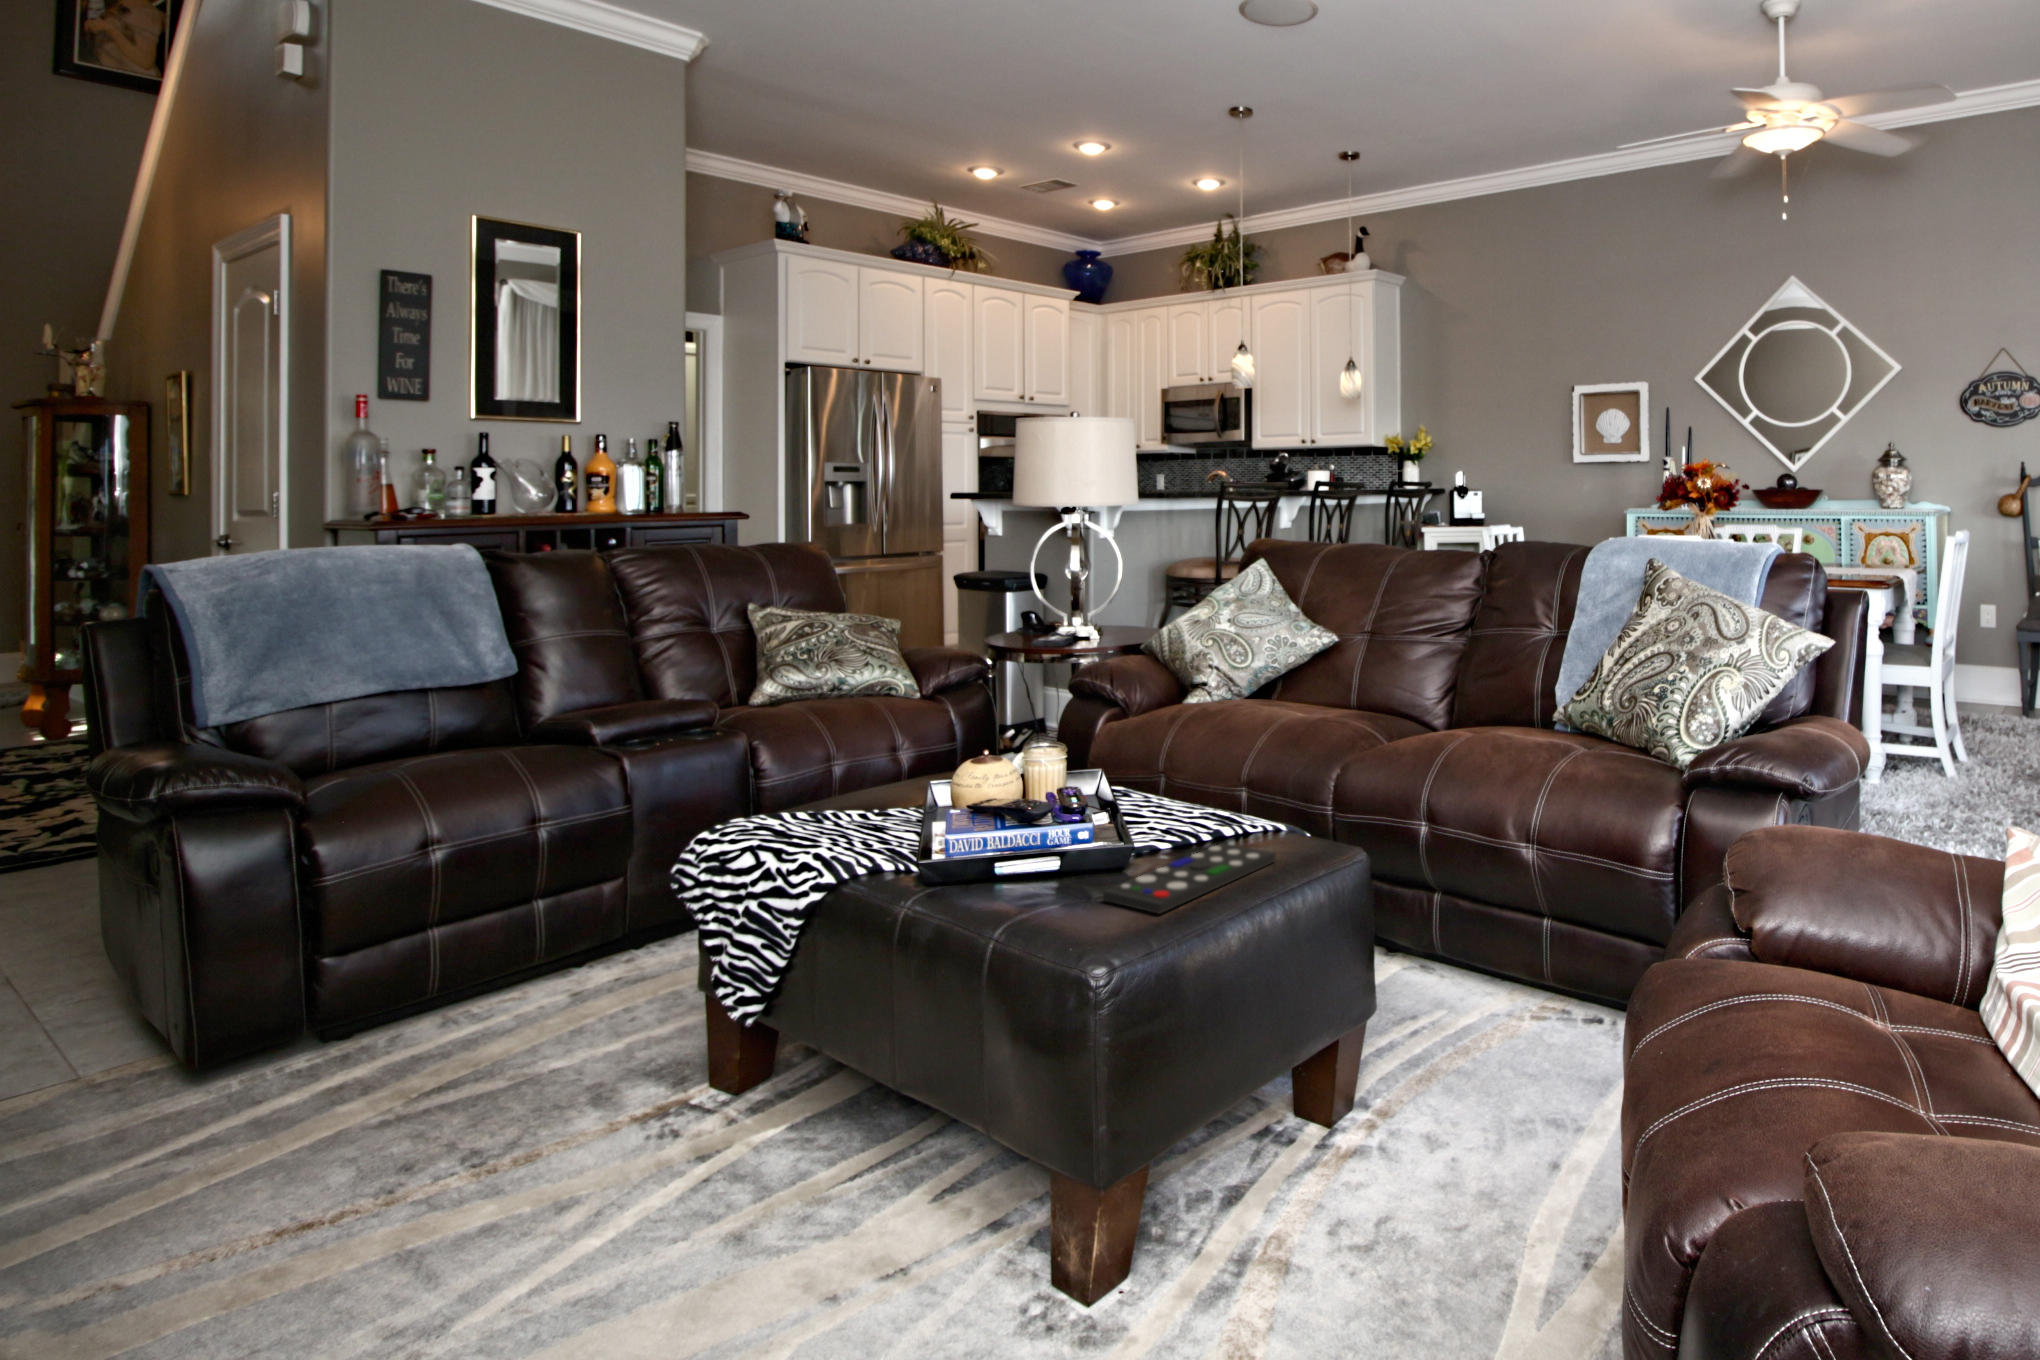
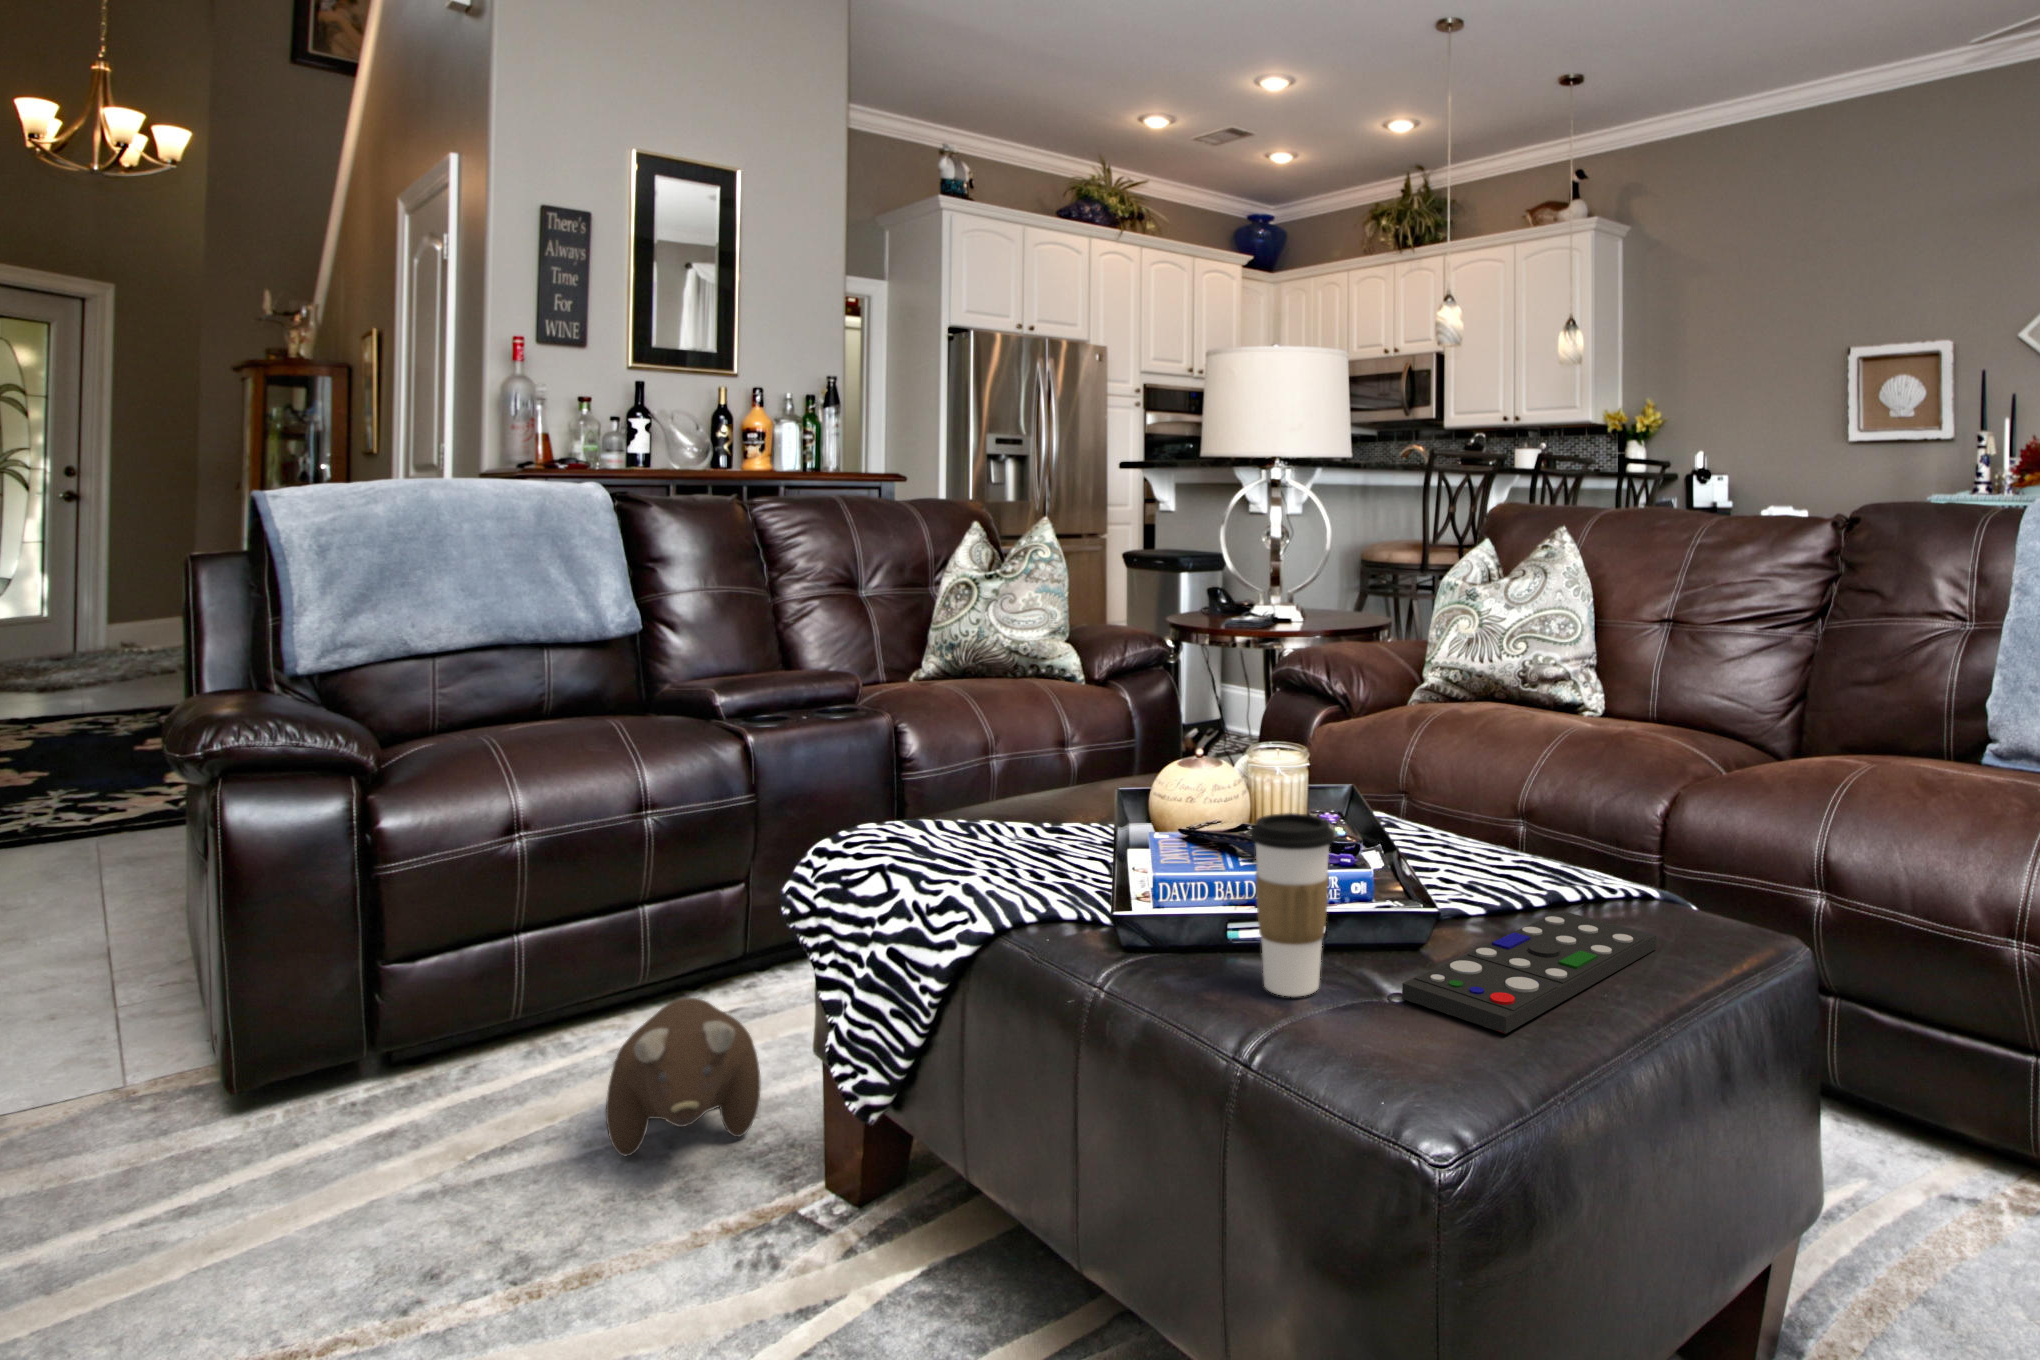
coffee cup: none [1006,790,1060,905] -> present [1250,813,1335,996]
plush toy: none [528,961,653,1083] -> present [606,998,760,1156]

